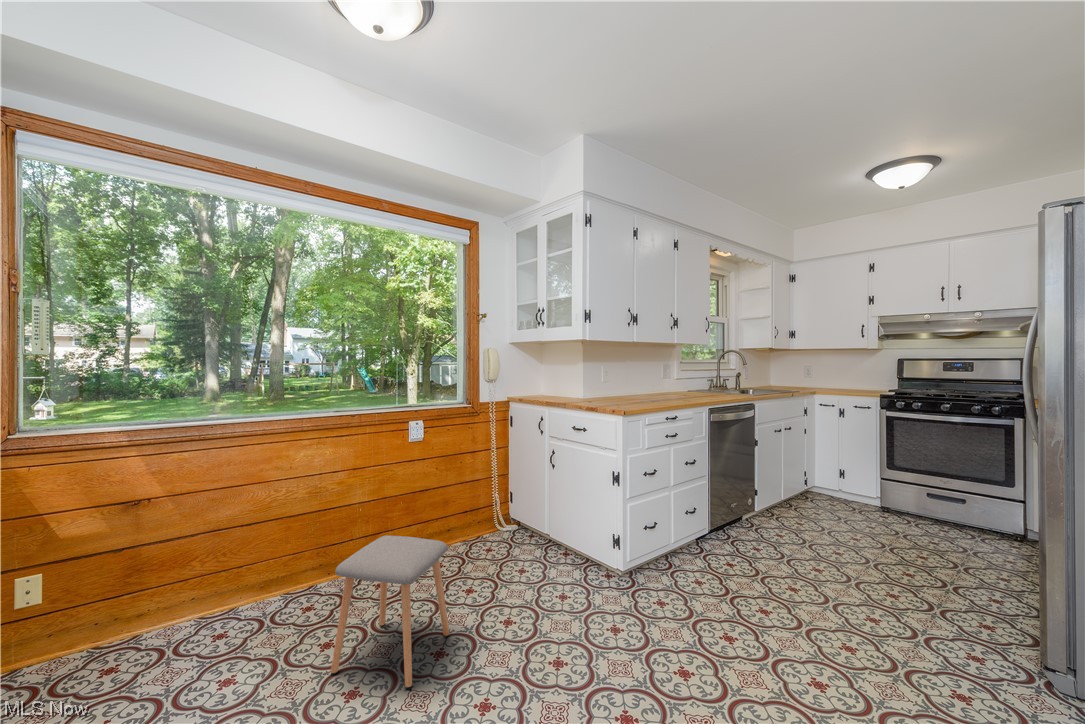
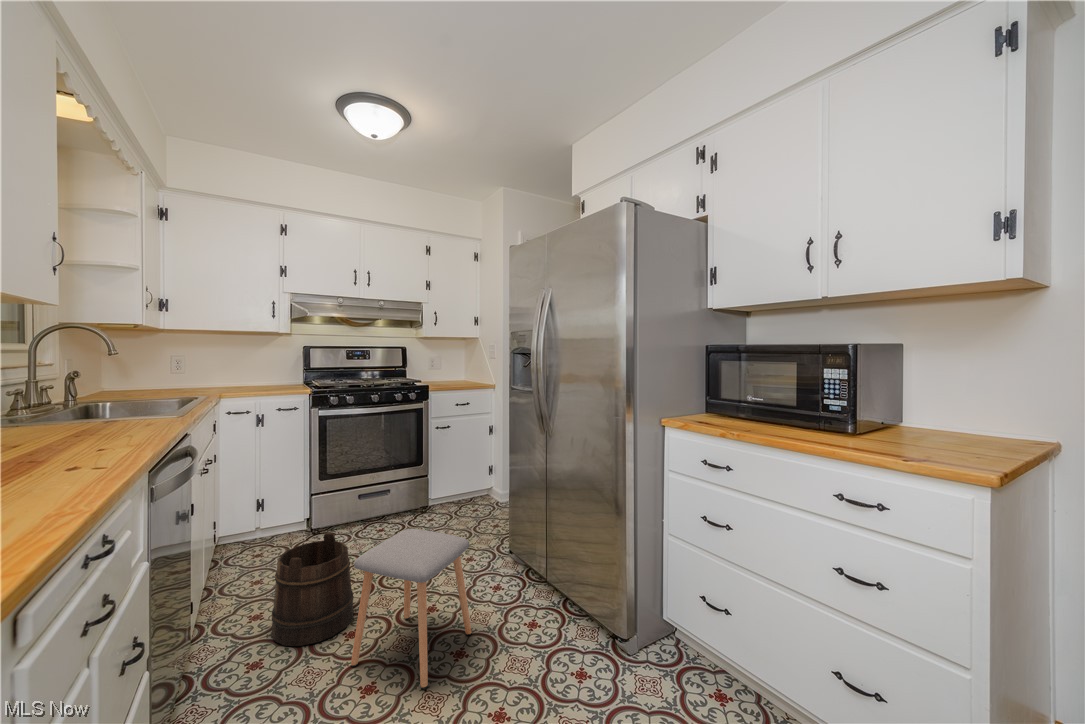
bucket: none [240,545,326,660] -> present [271,533,354,646]

